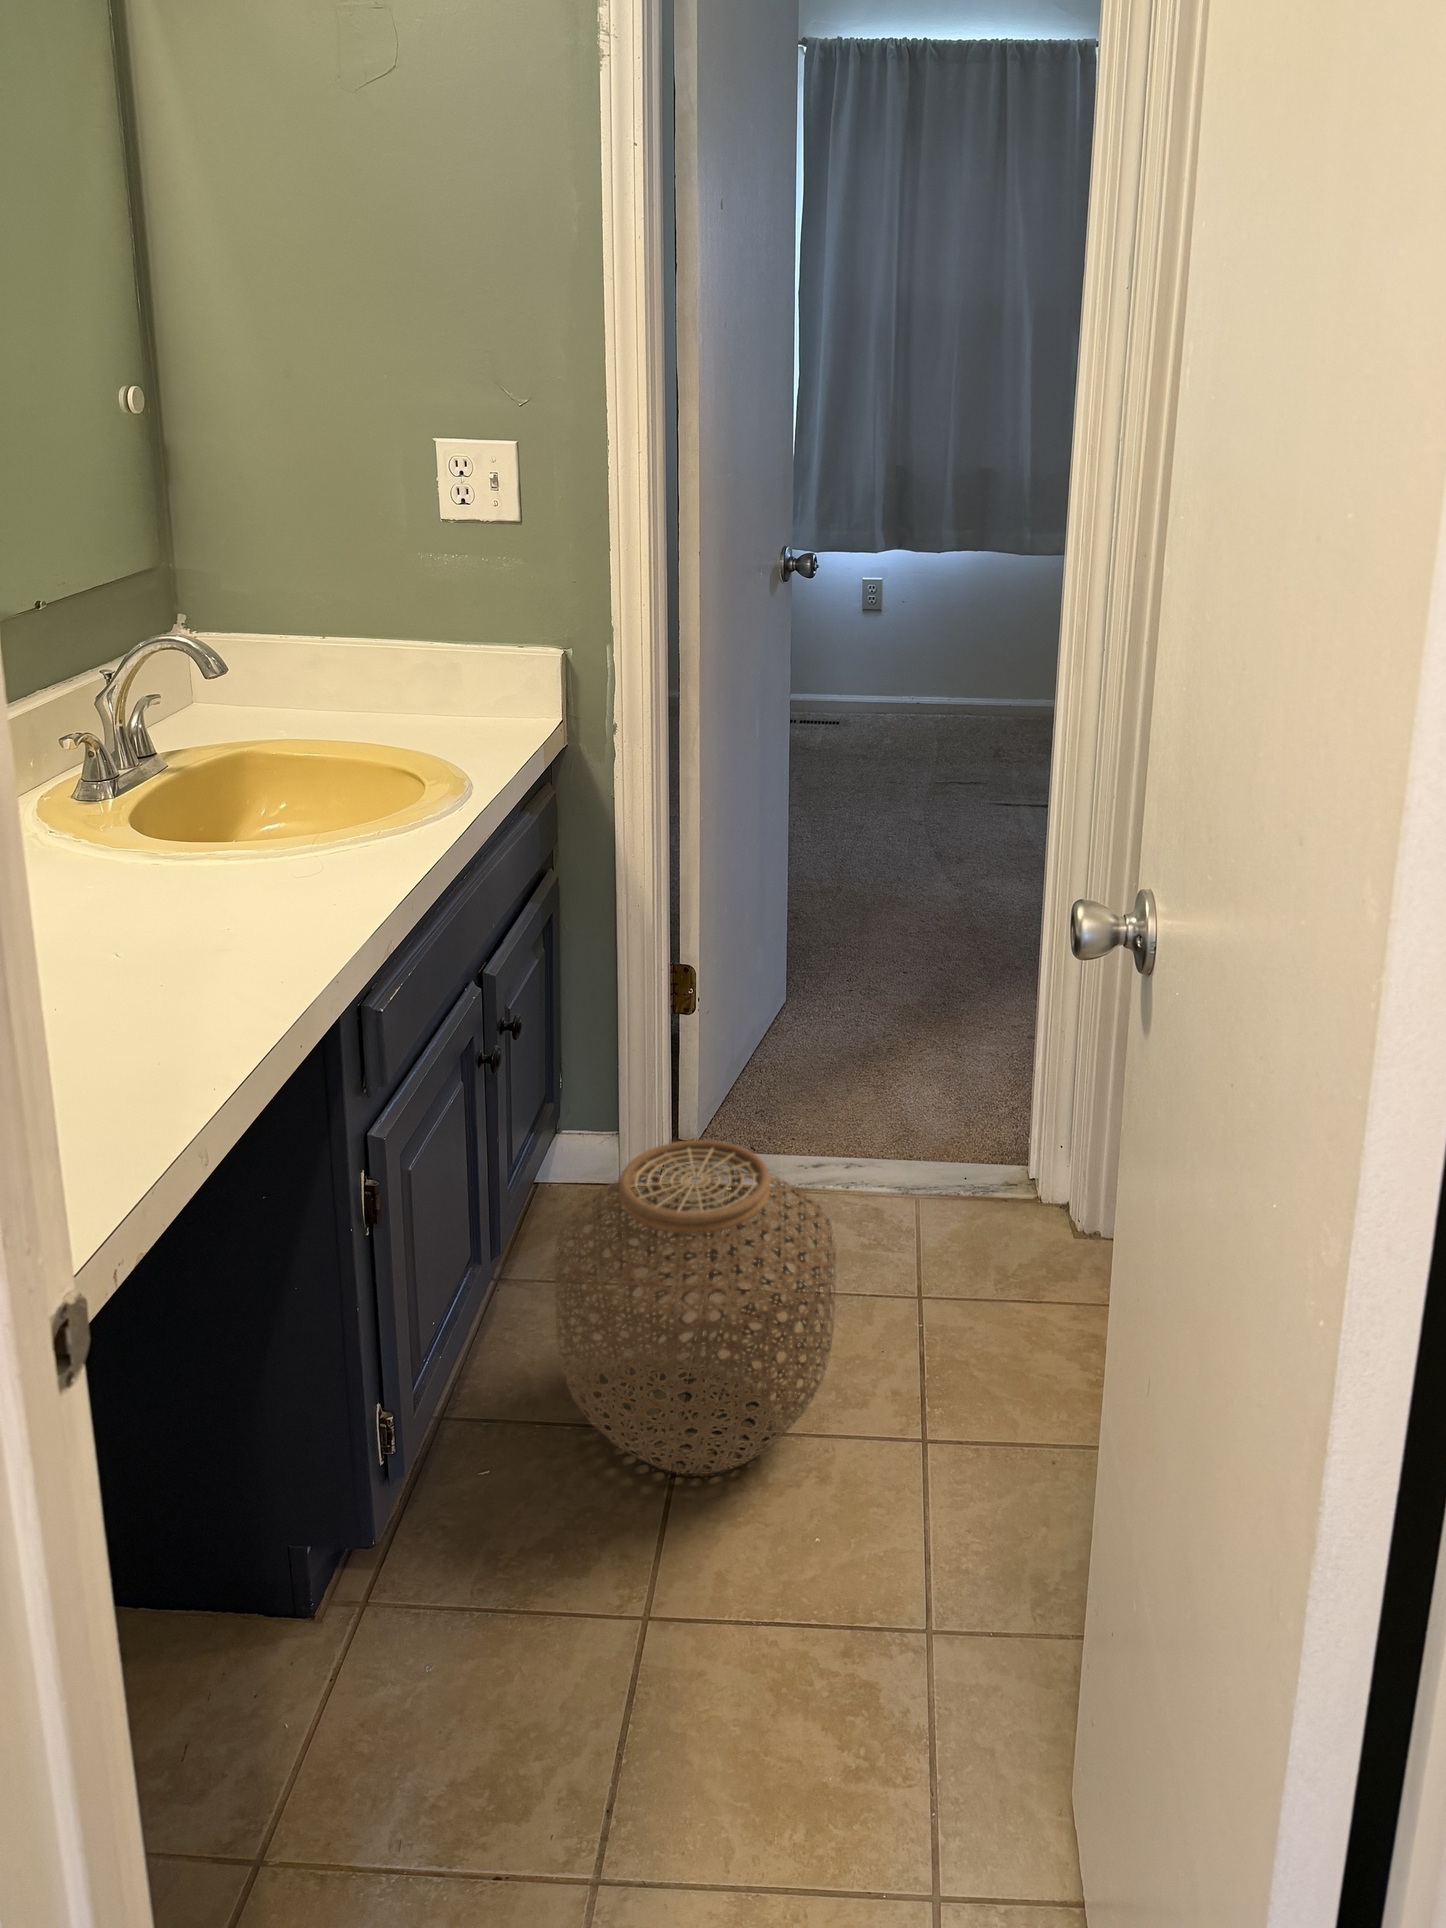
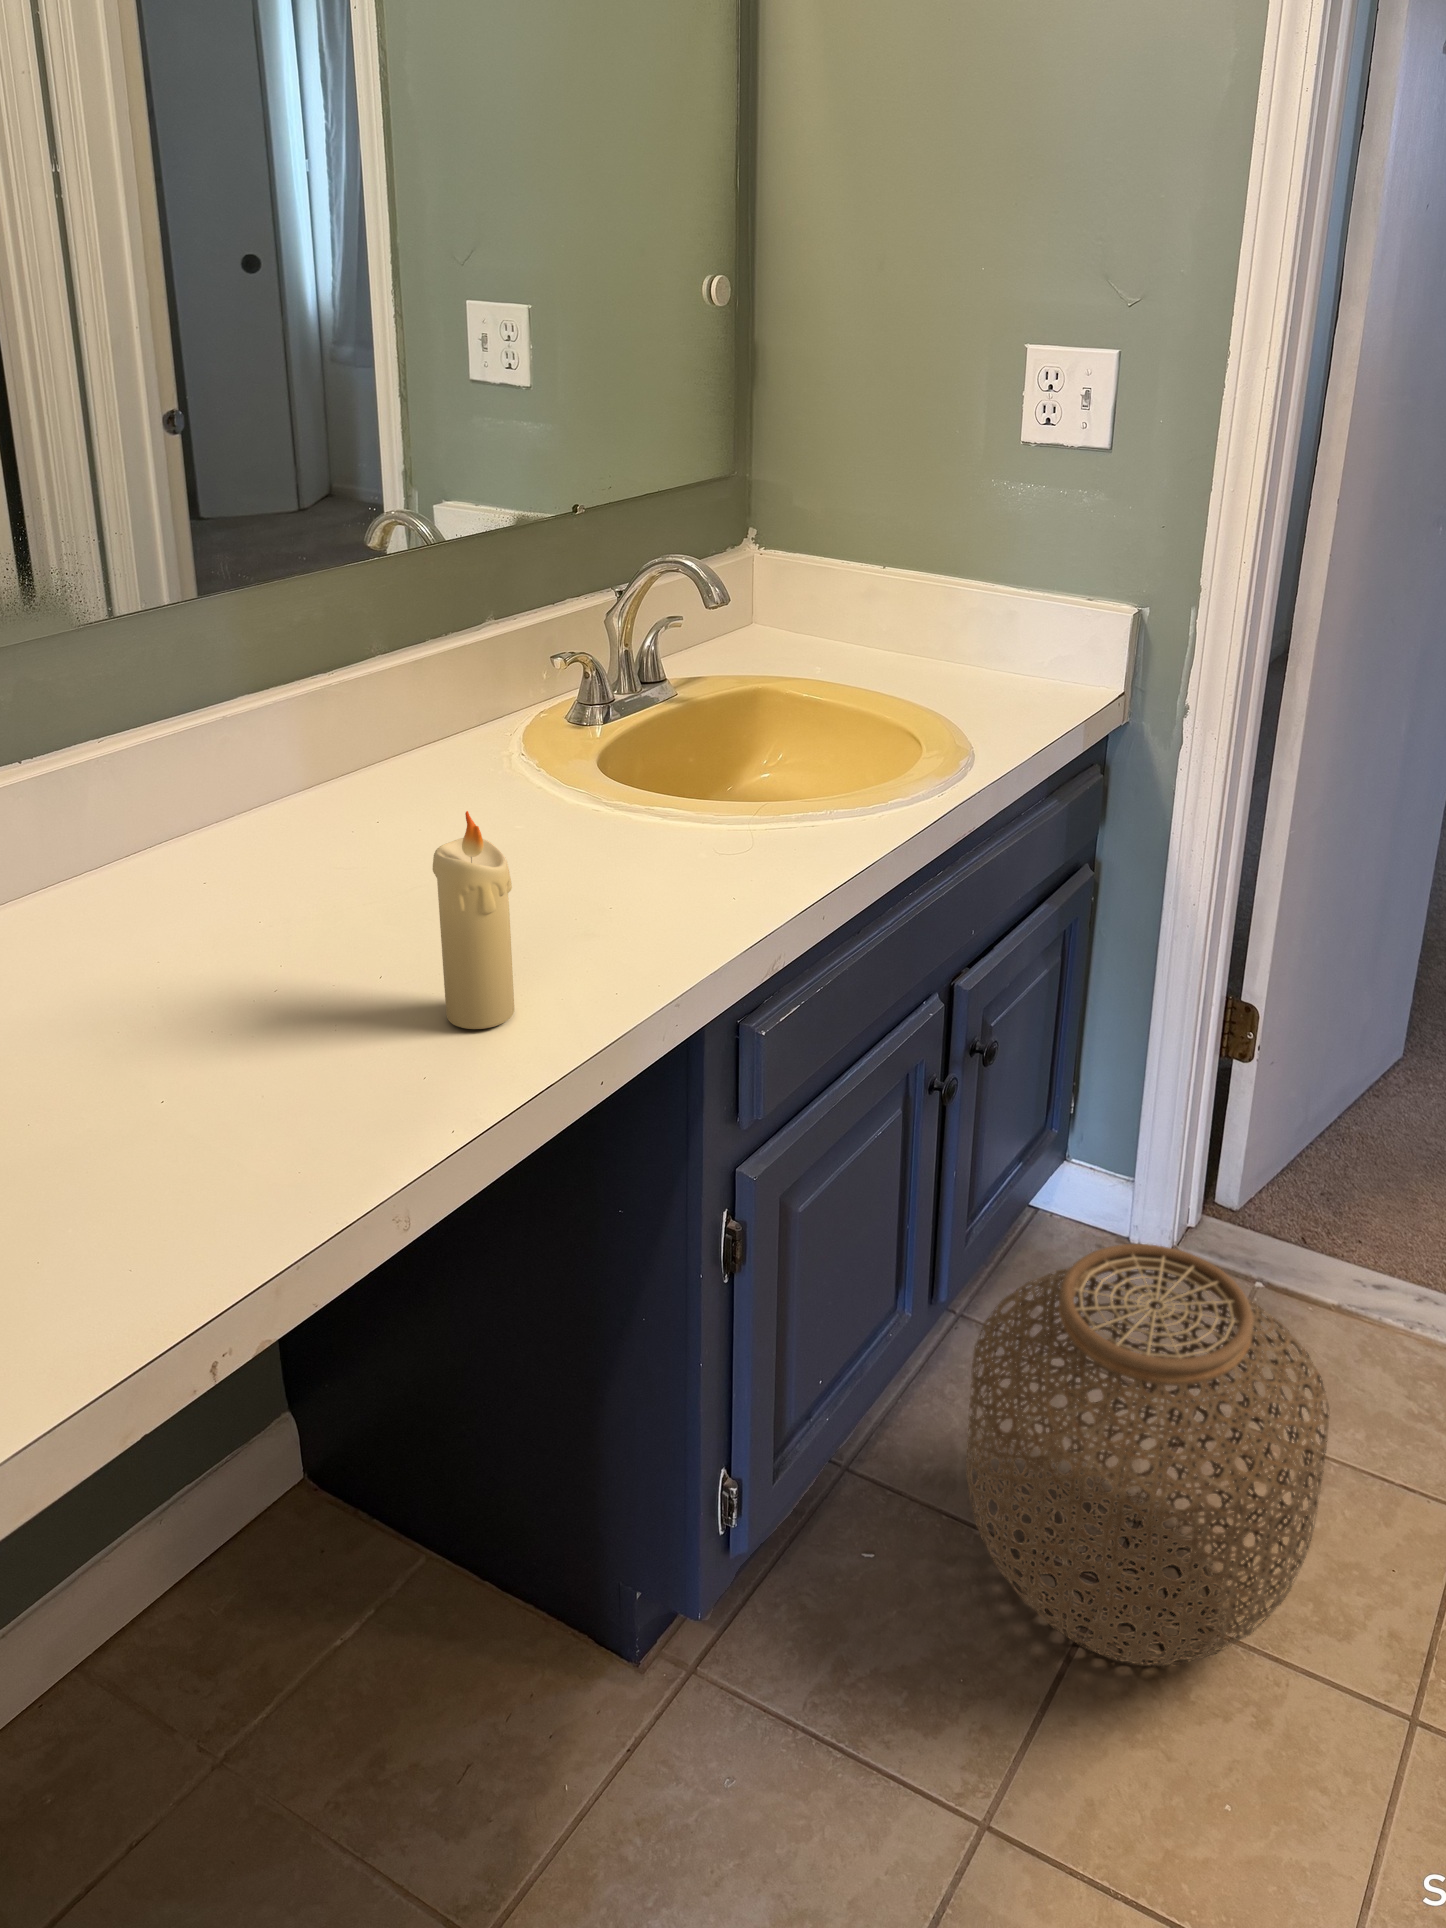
candle: none [123,836,204,1025] -> present [433,811,514,1029]

